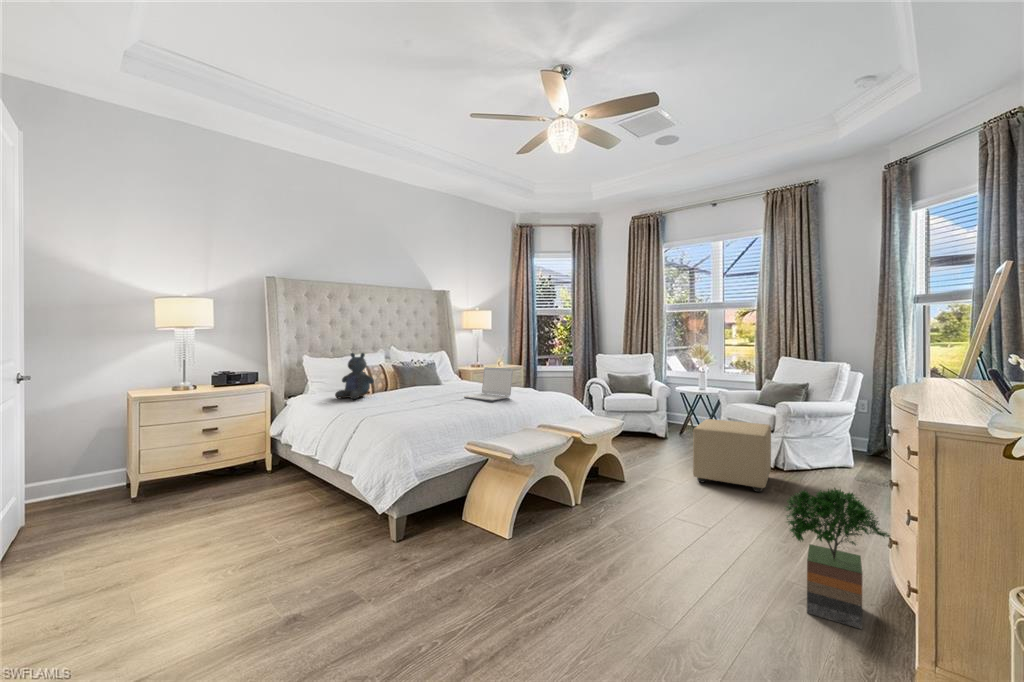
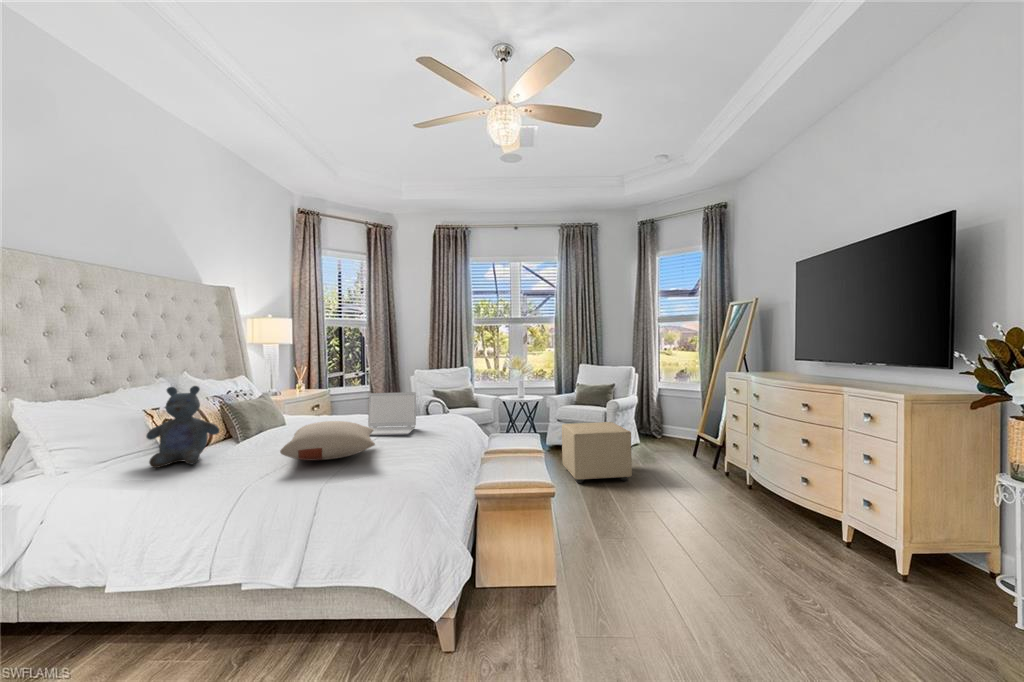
pillow: none [379,382,459,407] -> present [280,421,375,460]
potted tree: present [786,488,889,629] -> none [750,461,827,564]

